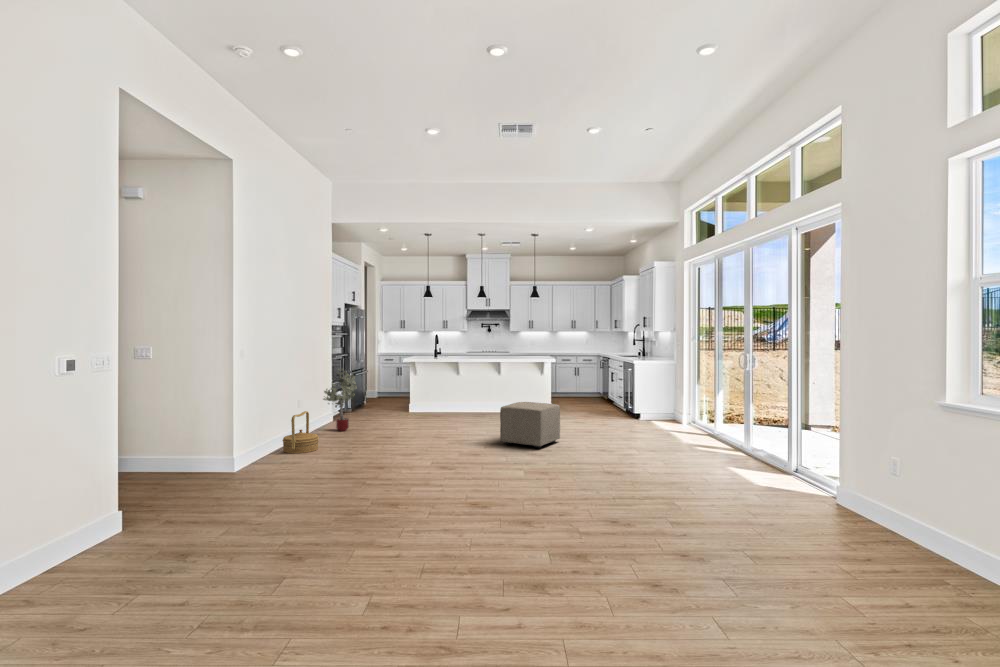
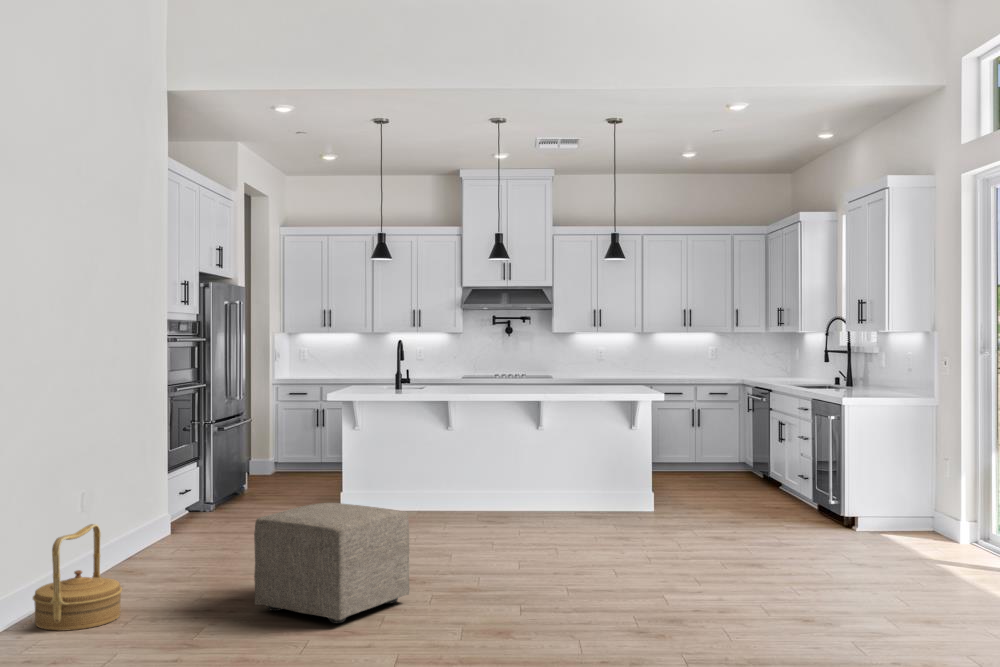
potted tree: present [323,368,357,431] -> none [139,417,223,563]
ottoman: present [500,402,560,448] -> present [254,503,409,623]

